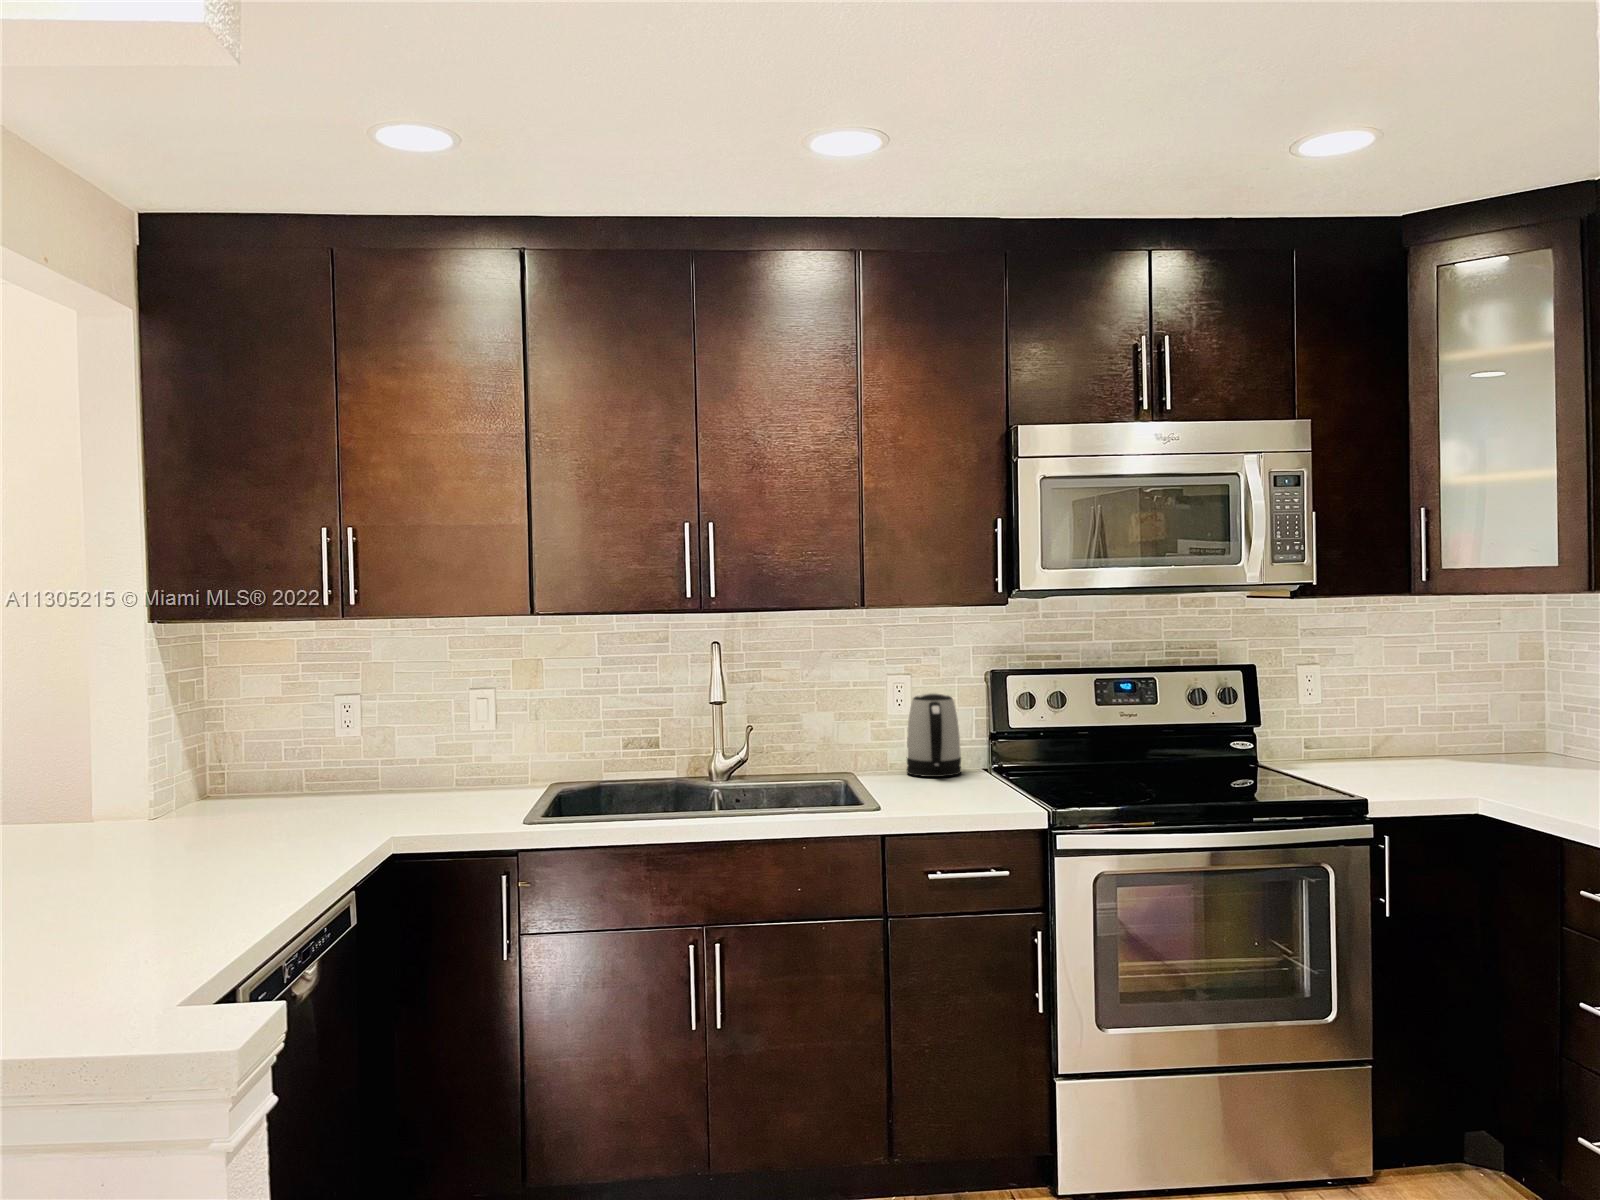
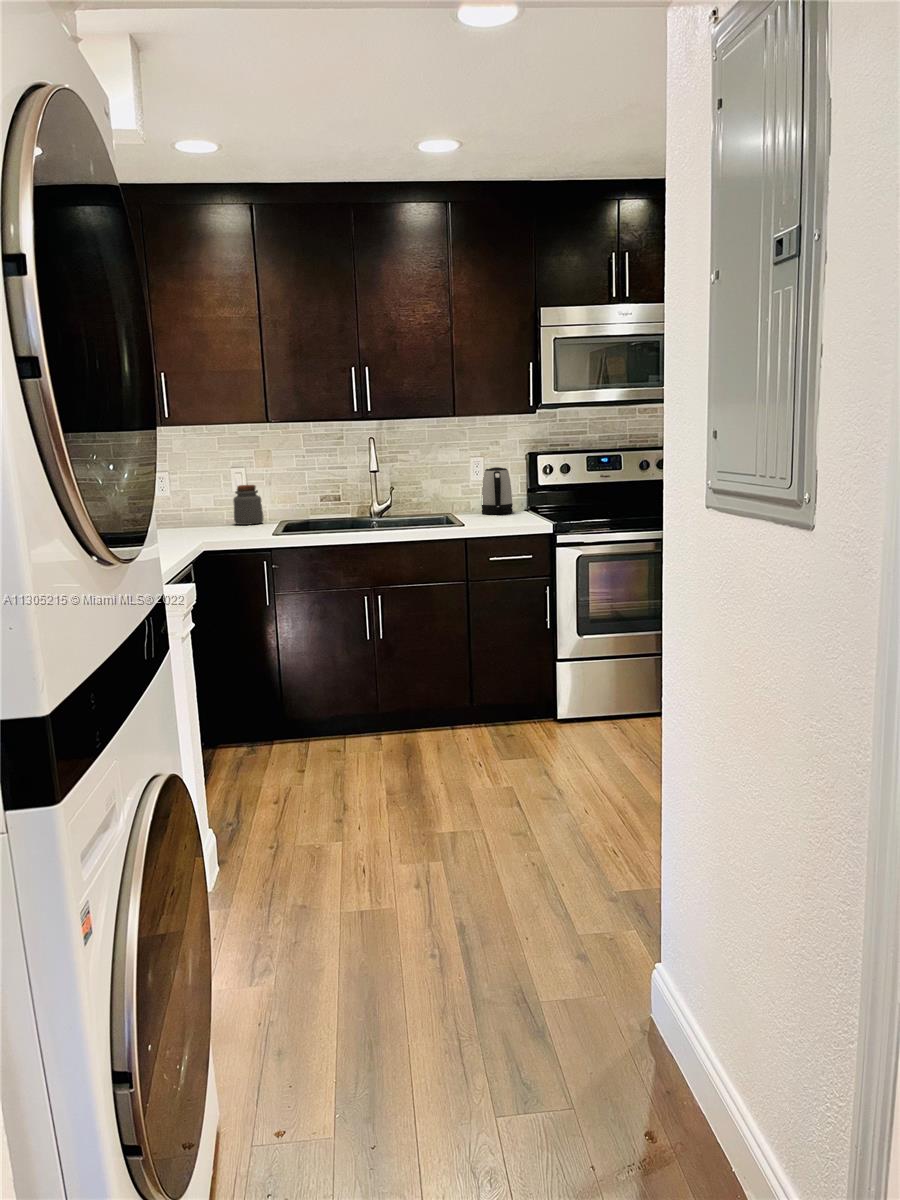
jar: none [470,718,522,790] -> present [233,485,263,525]

